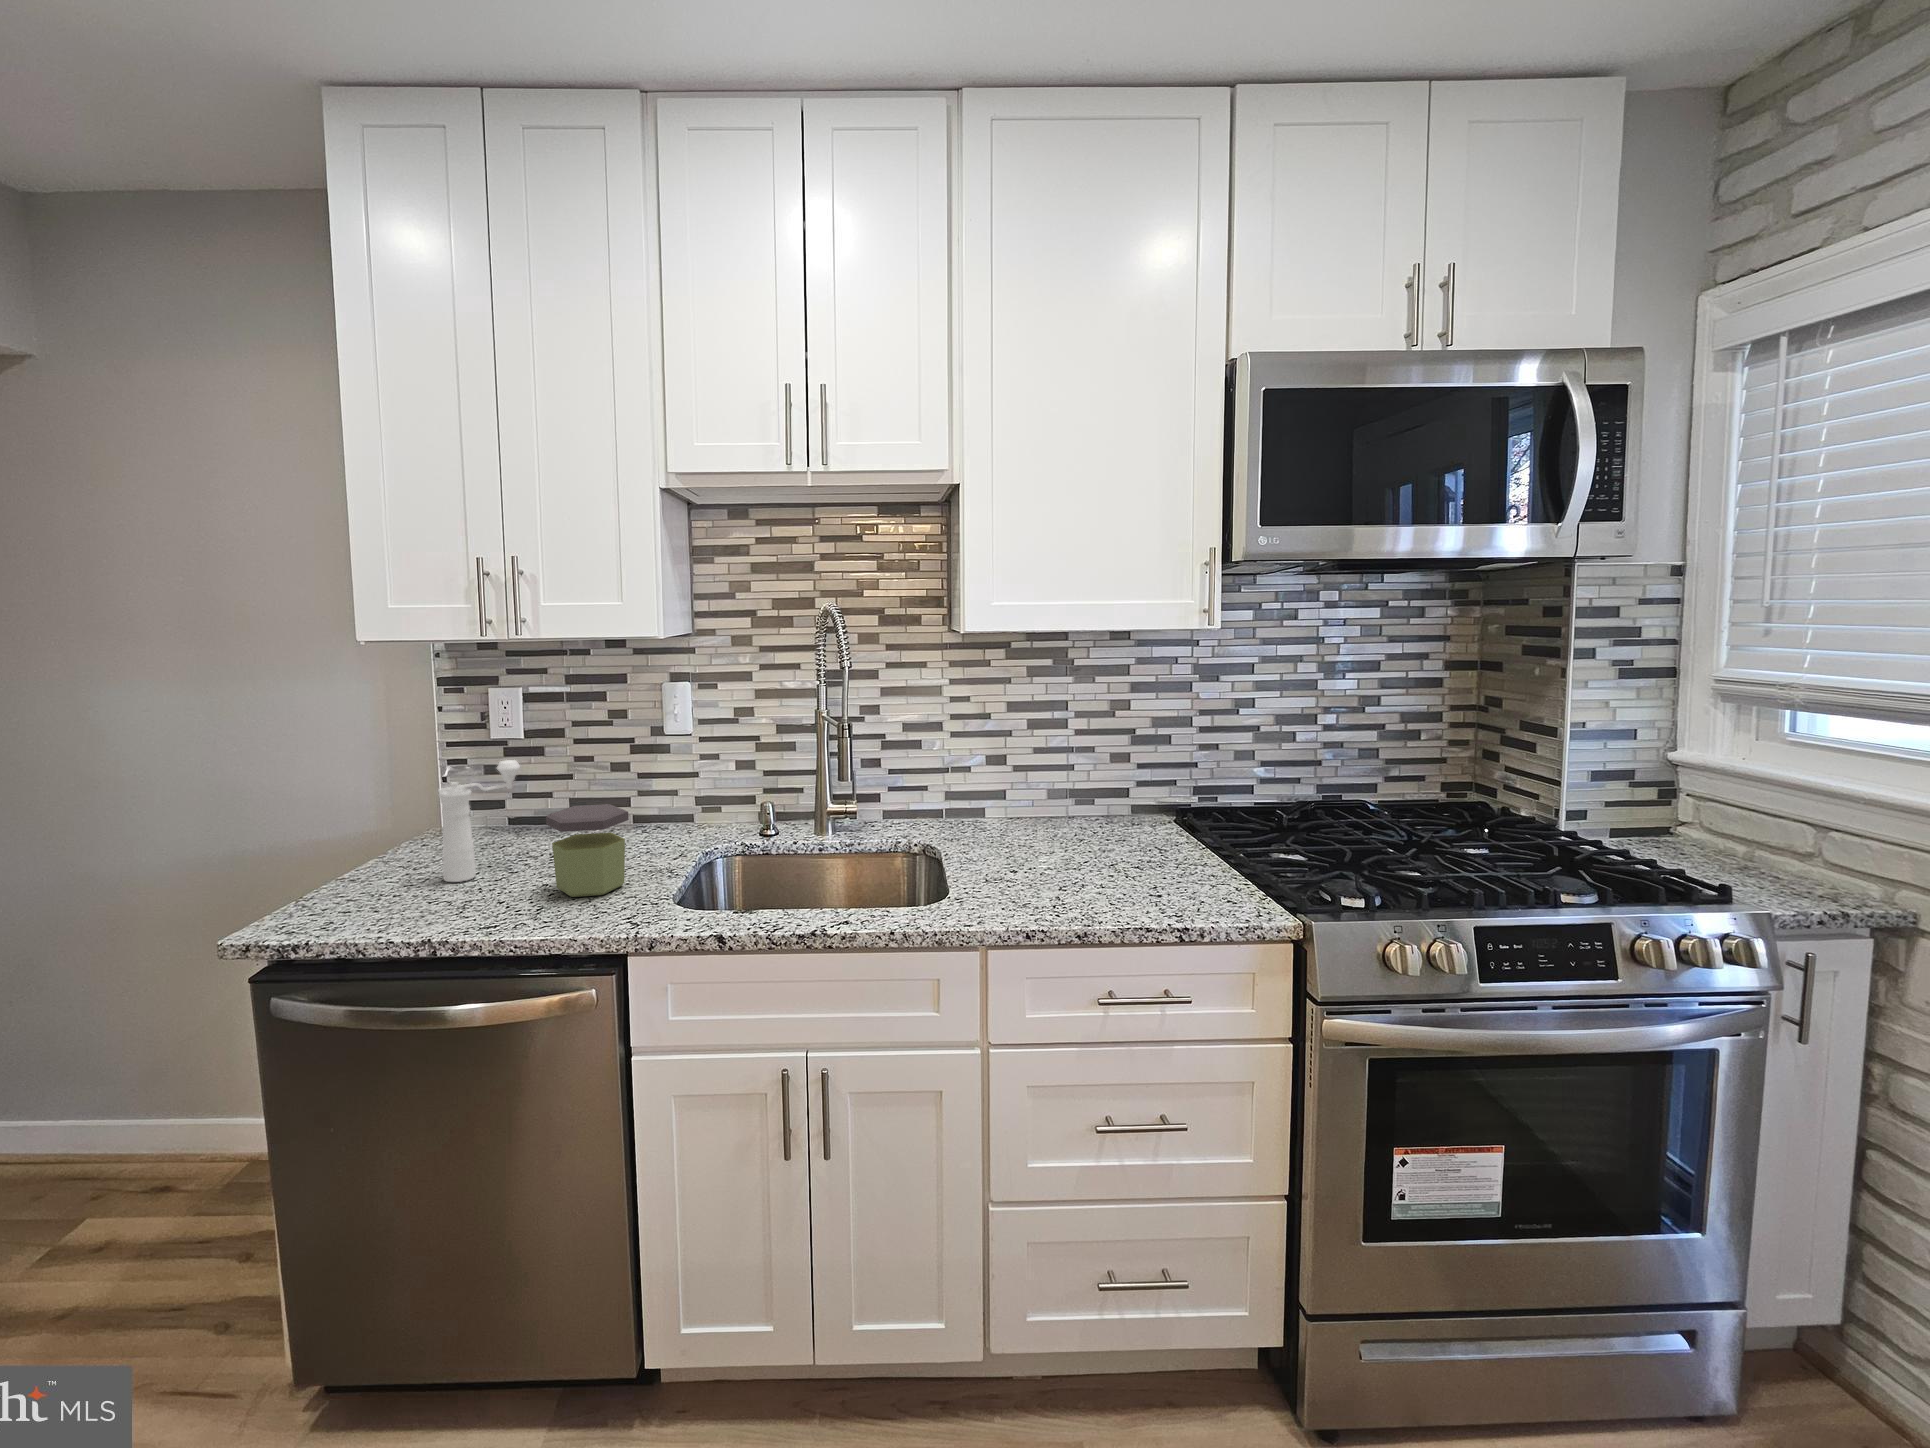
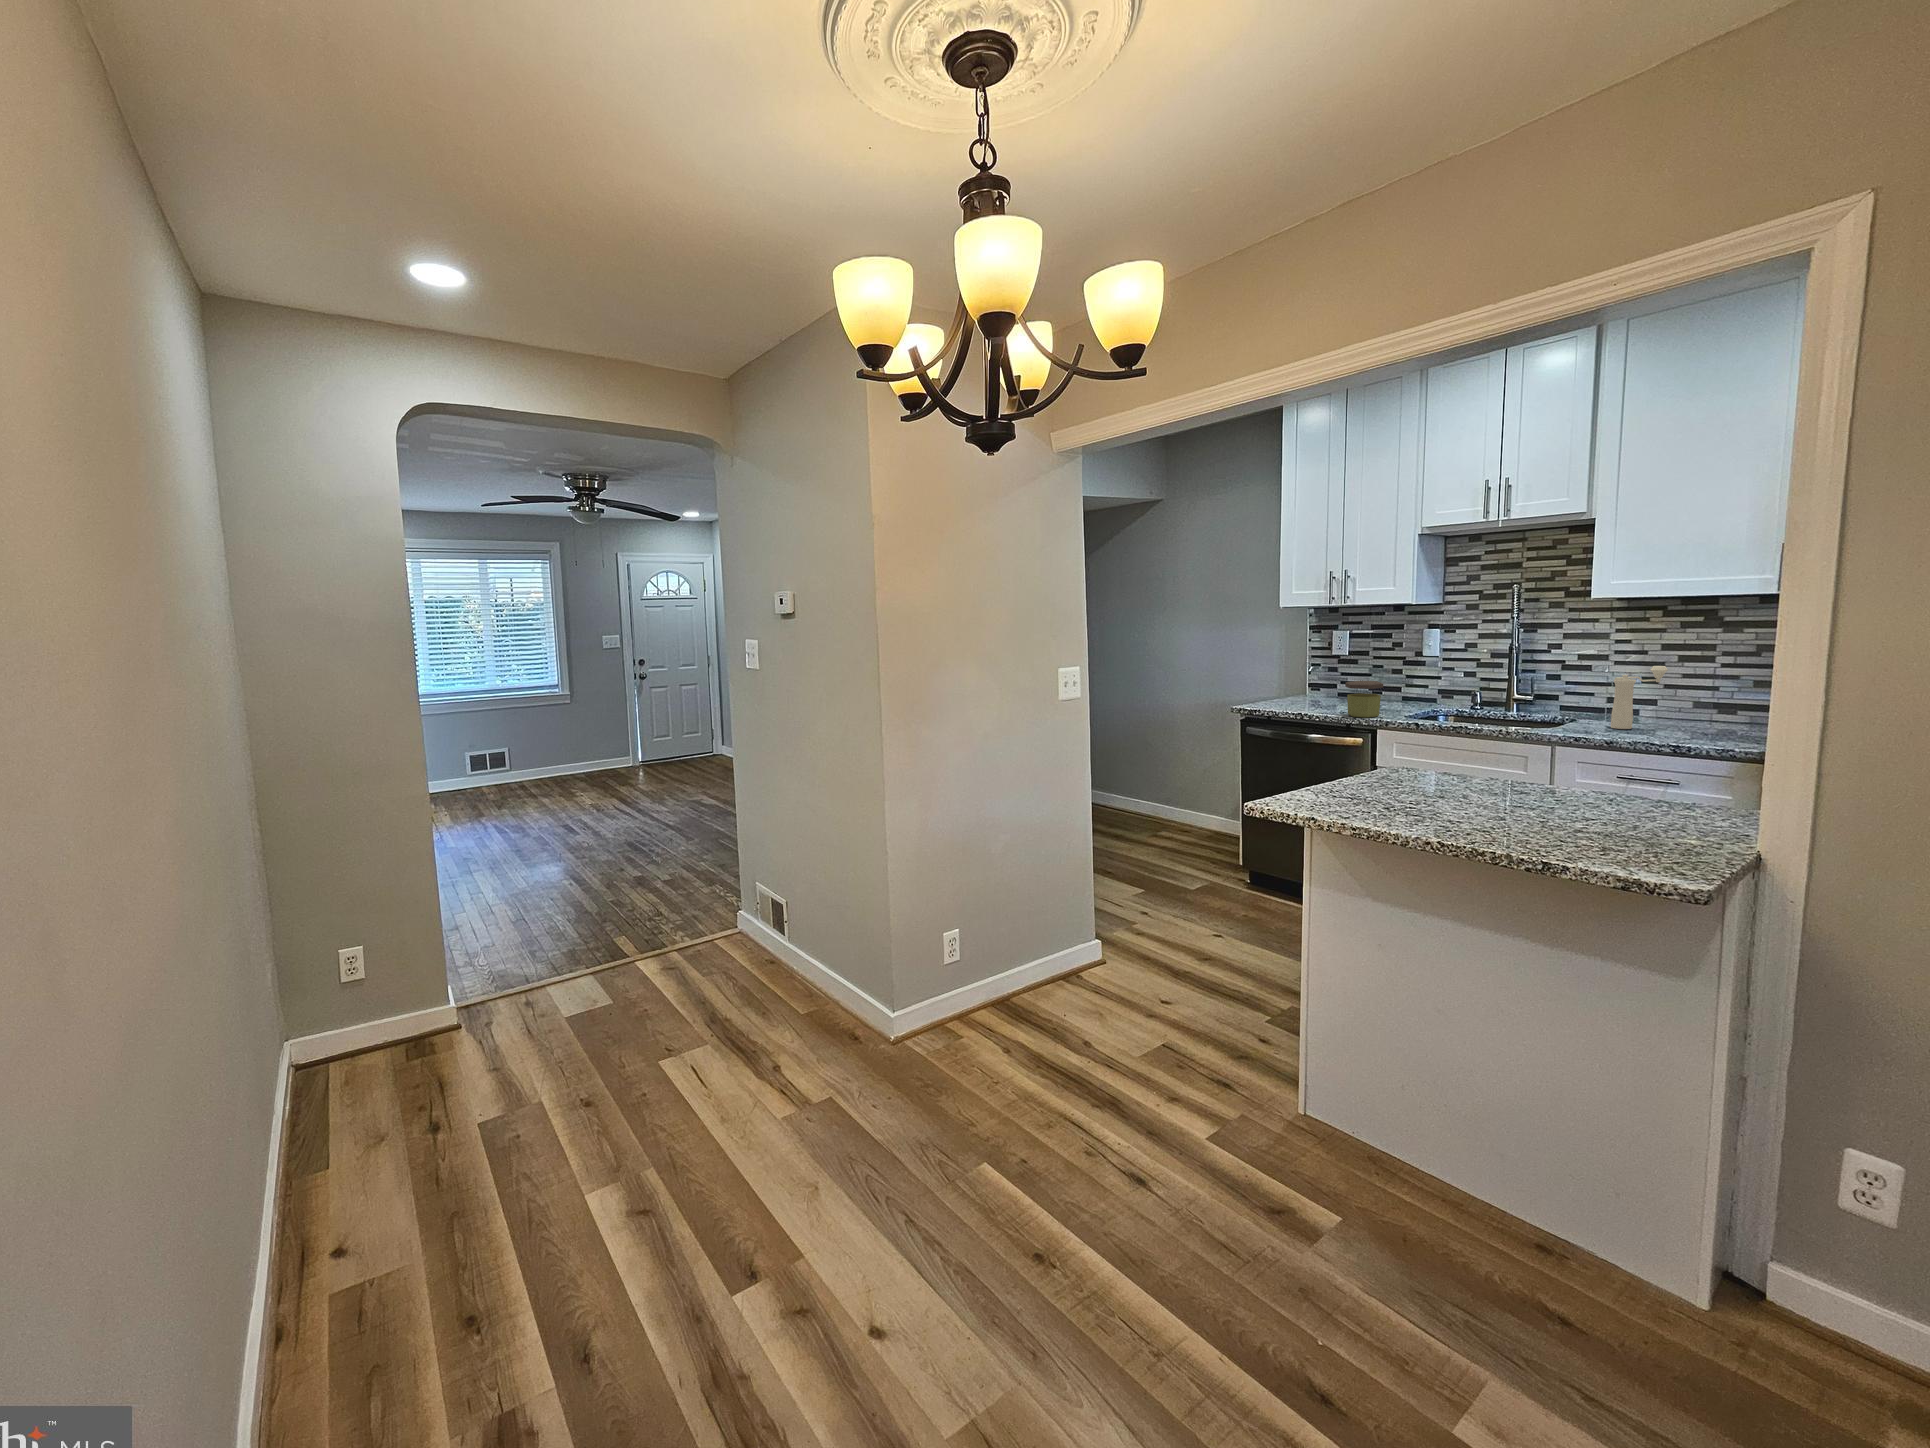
pepper mill: present [438,760,520,882] -> present [1611,666,1668,729]

